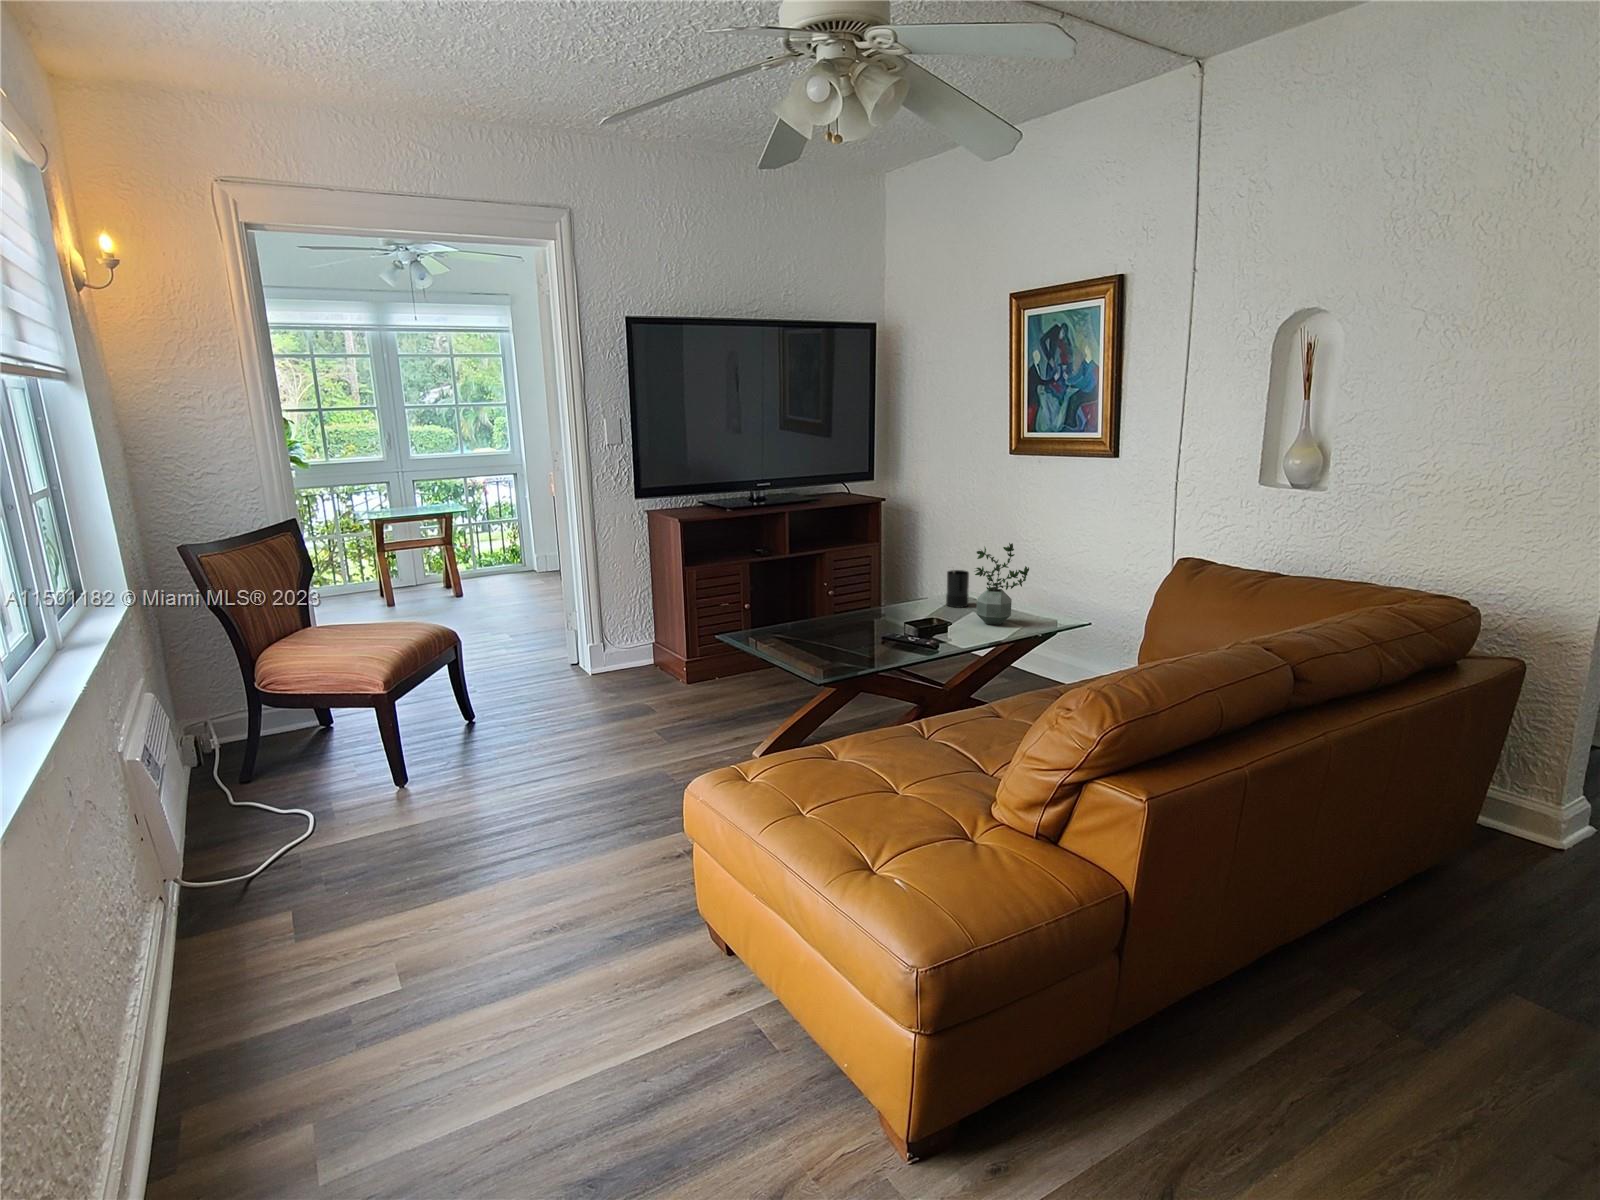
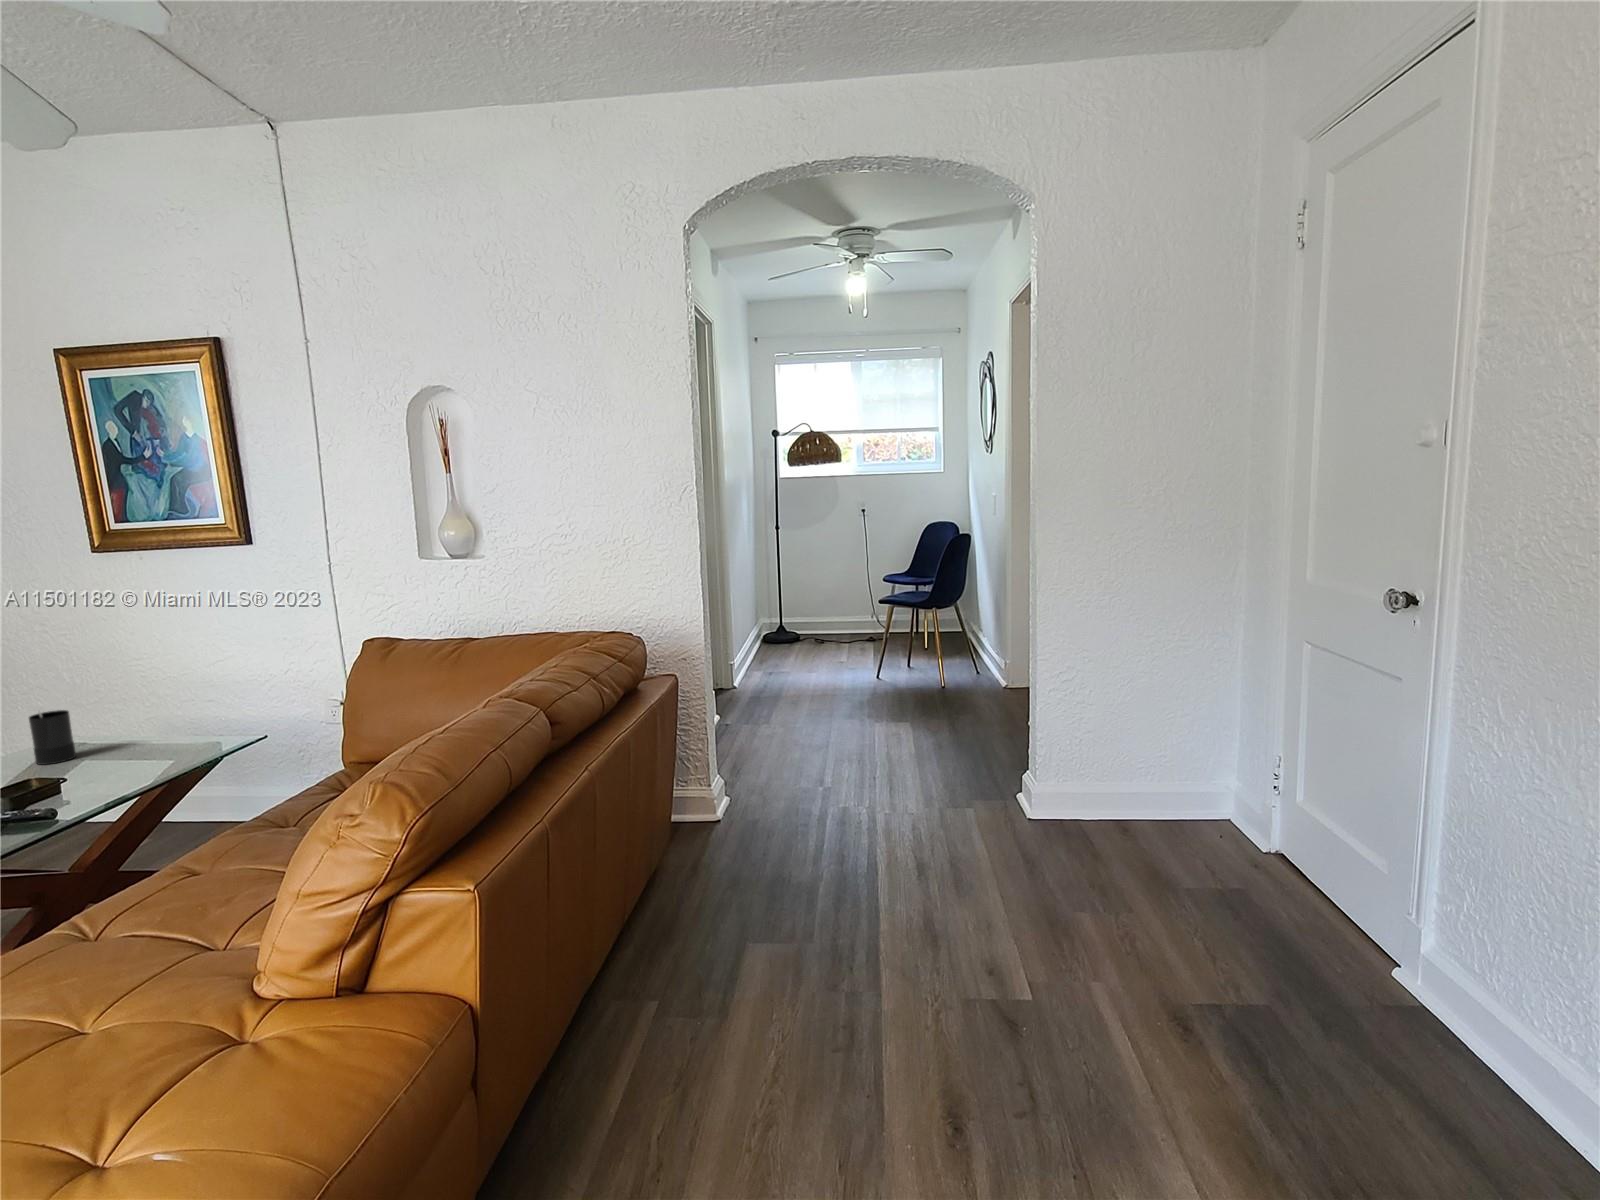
potted plant: present [975,543,1029,625] -> none [84,658,173,772]

